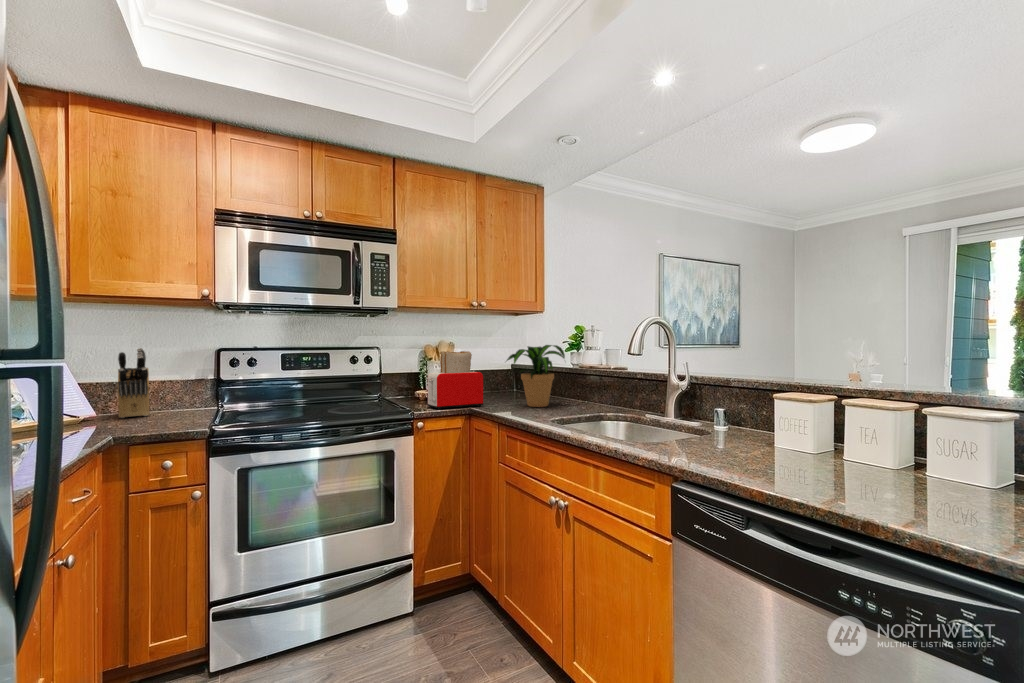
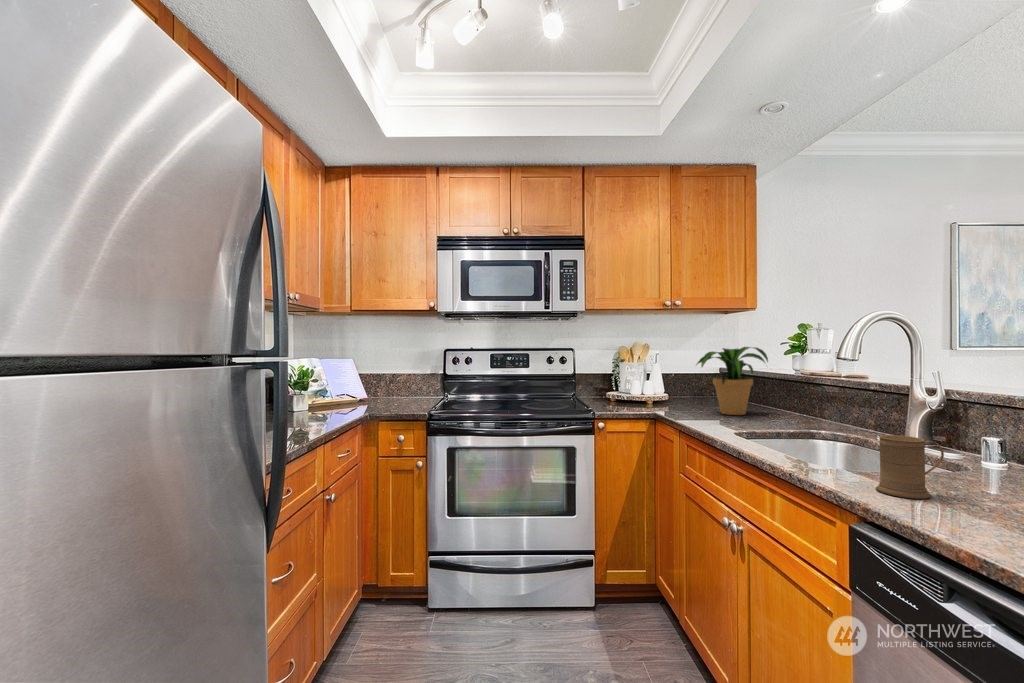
knife block: present [118,348,149,418] -> none [376,349,400,402]
toaster: present [427,351,483,409] -> none [612,353,671,411]
mug: none [681,412,721,458] -> present [876,435,944,499]

